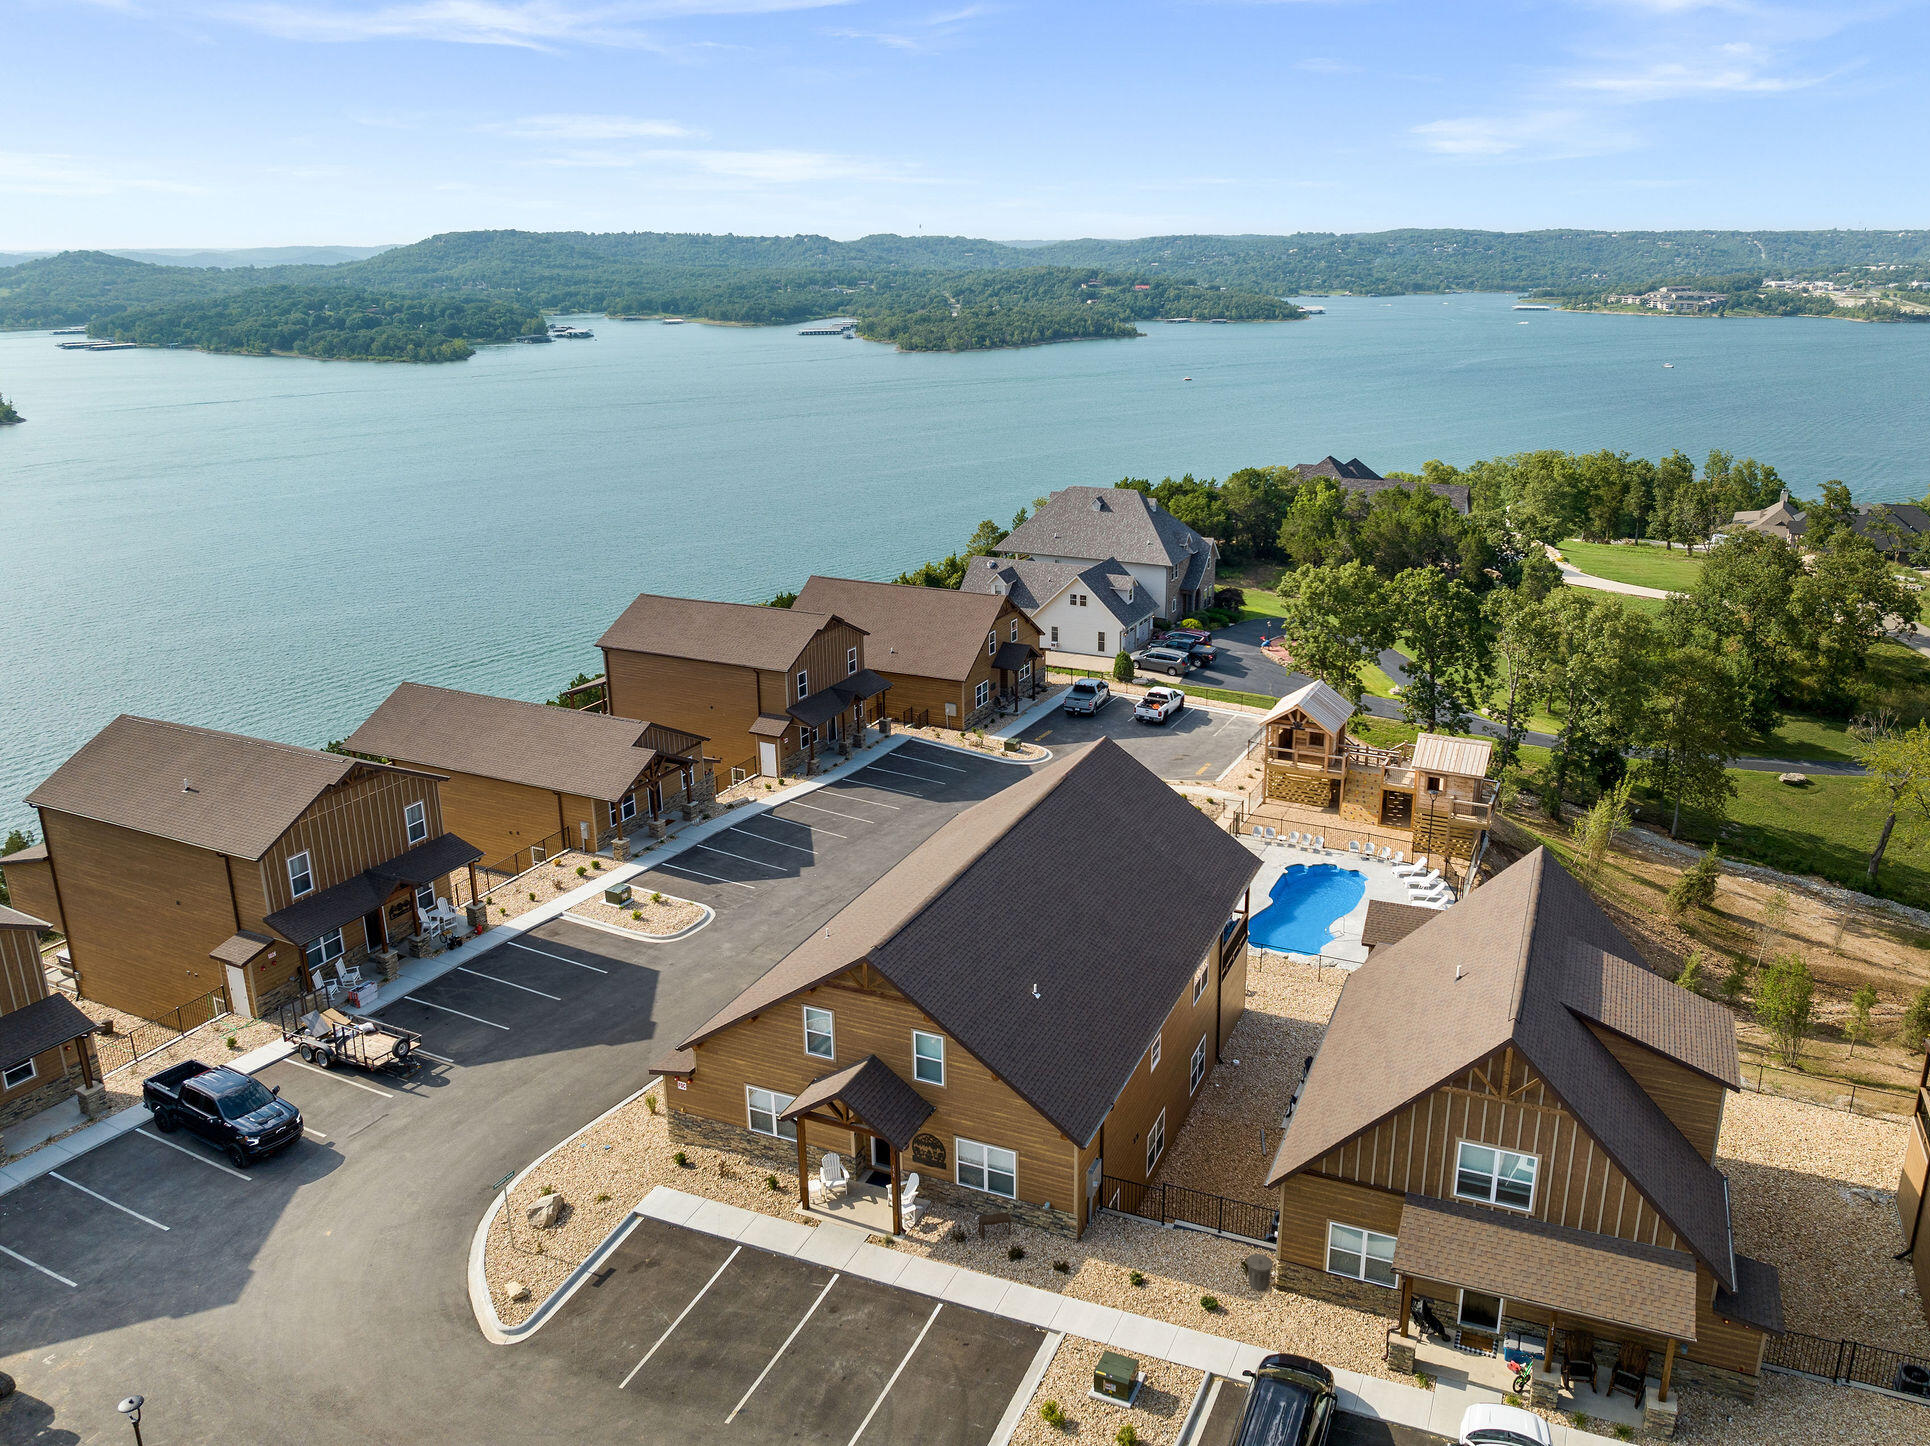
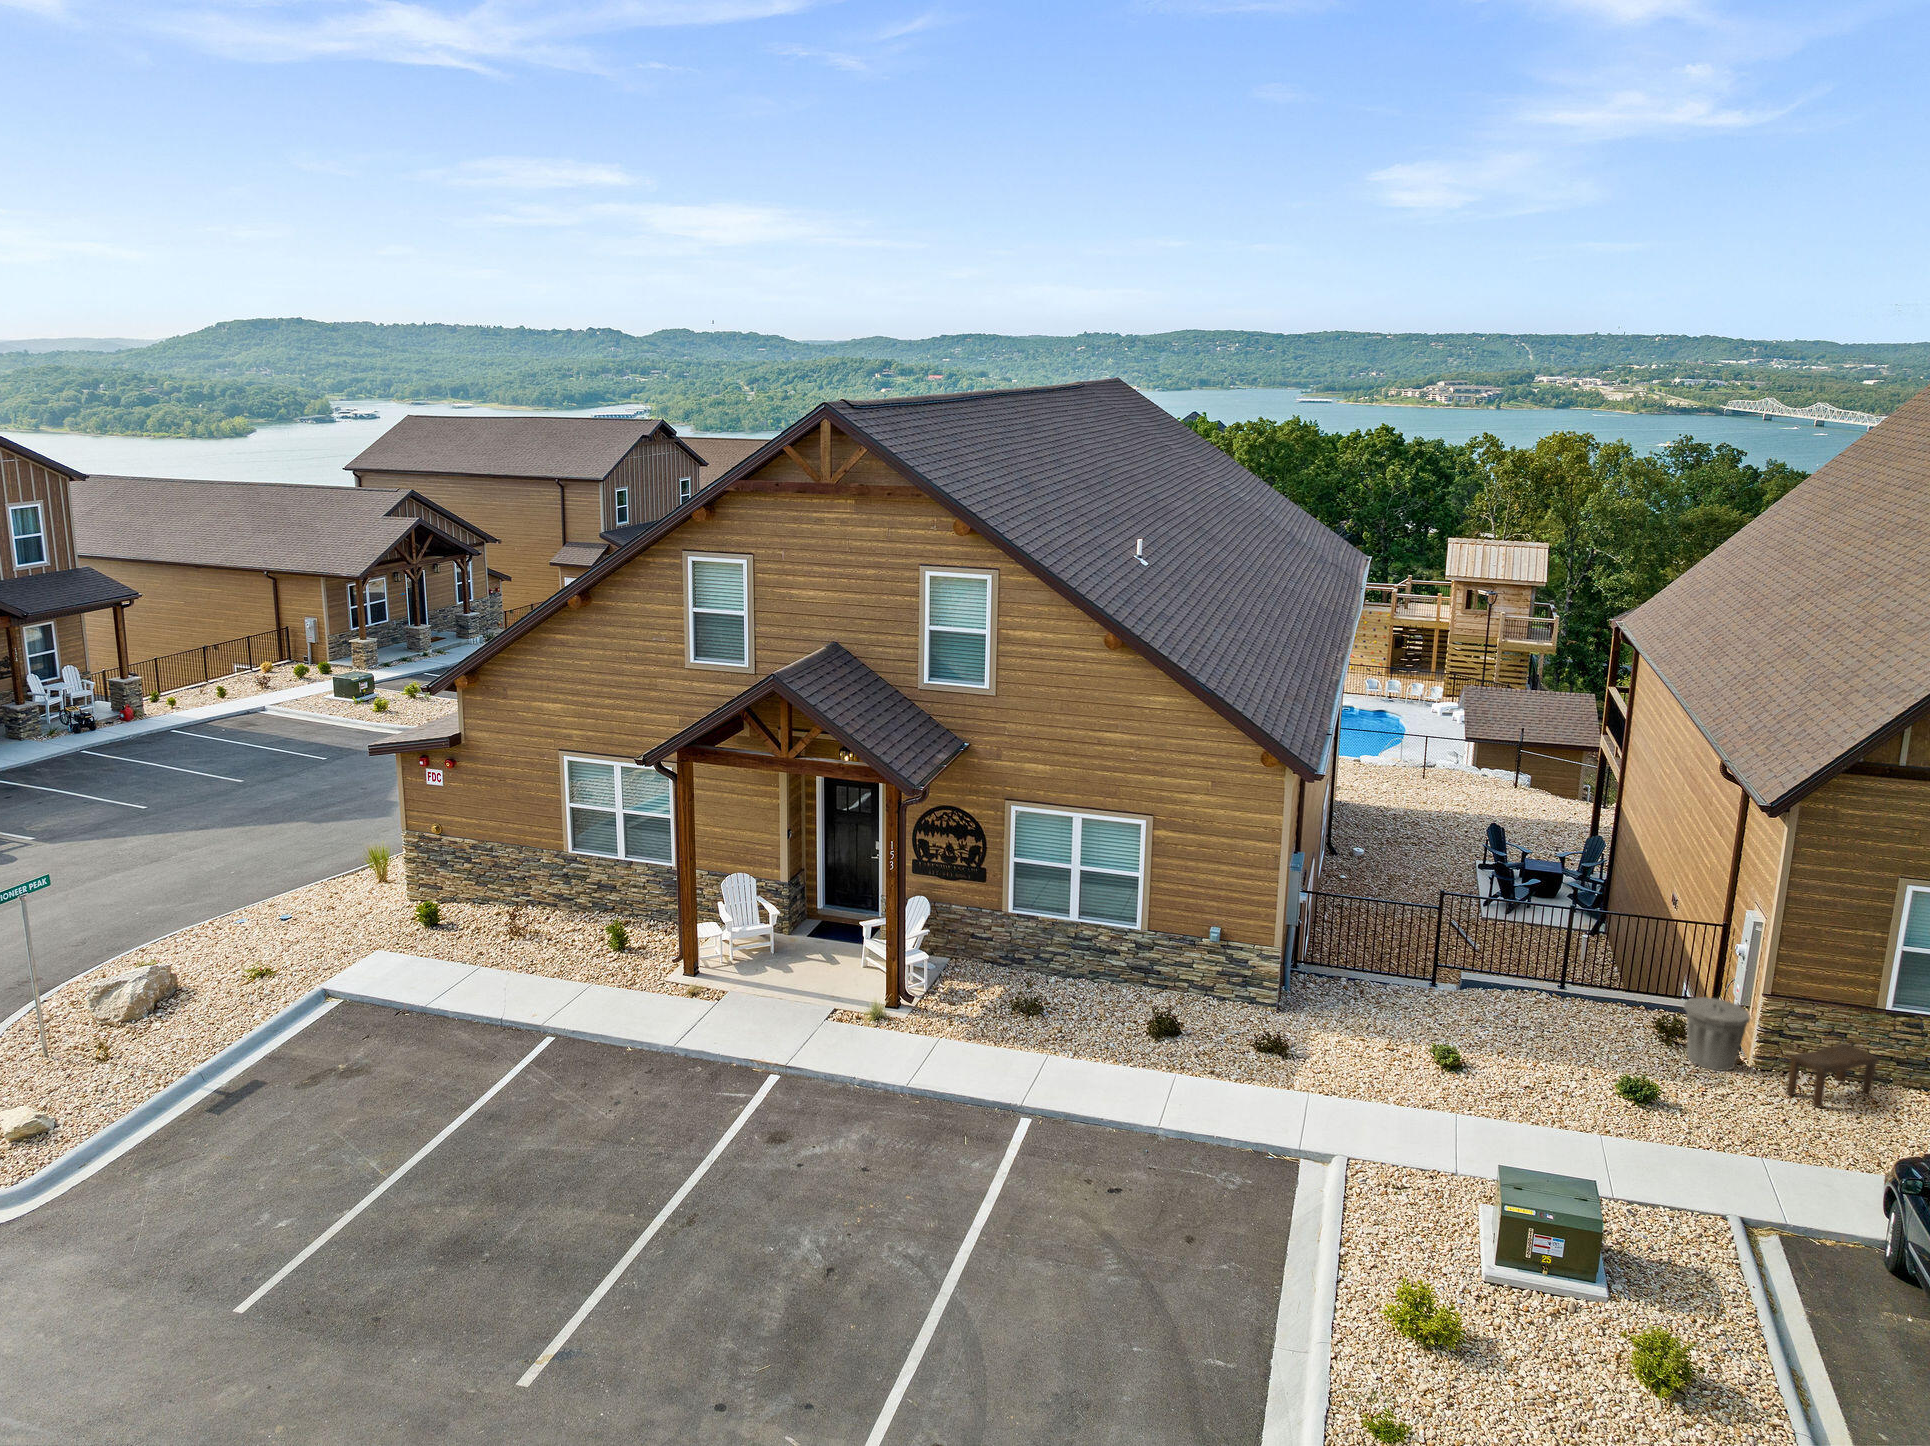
bench: present [978,1212,1011,1239] -> present [1786,1044,1879,1108]

